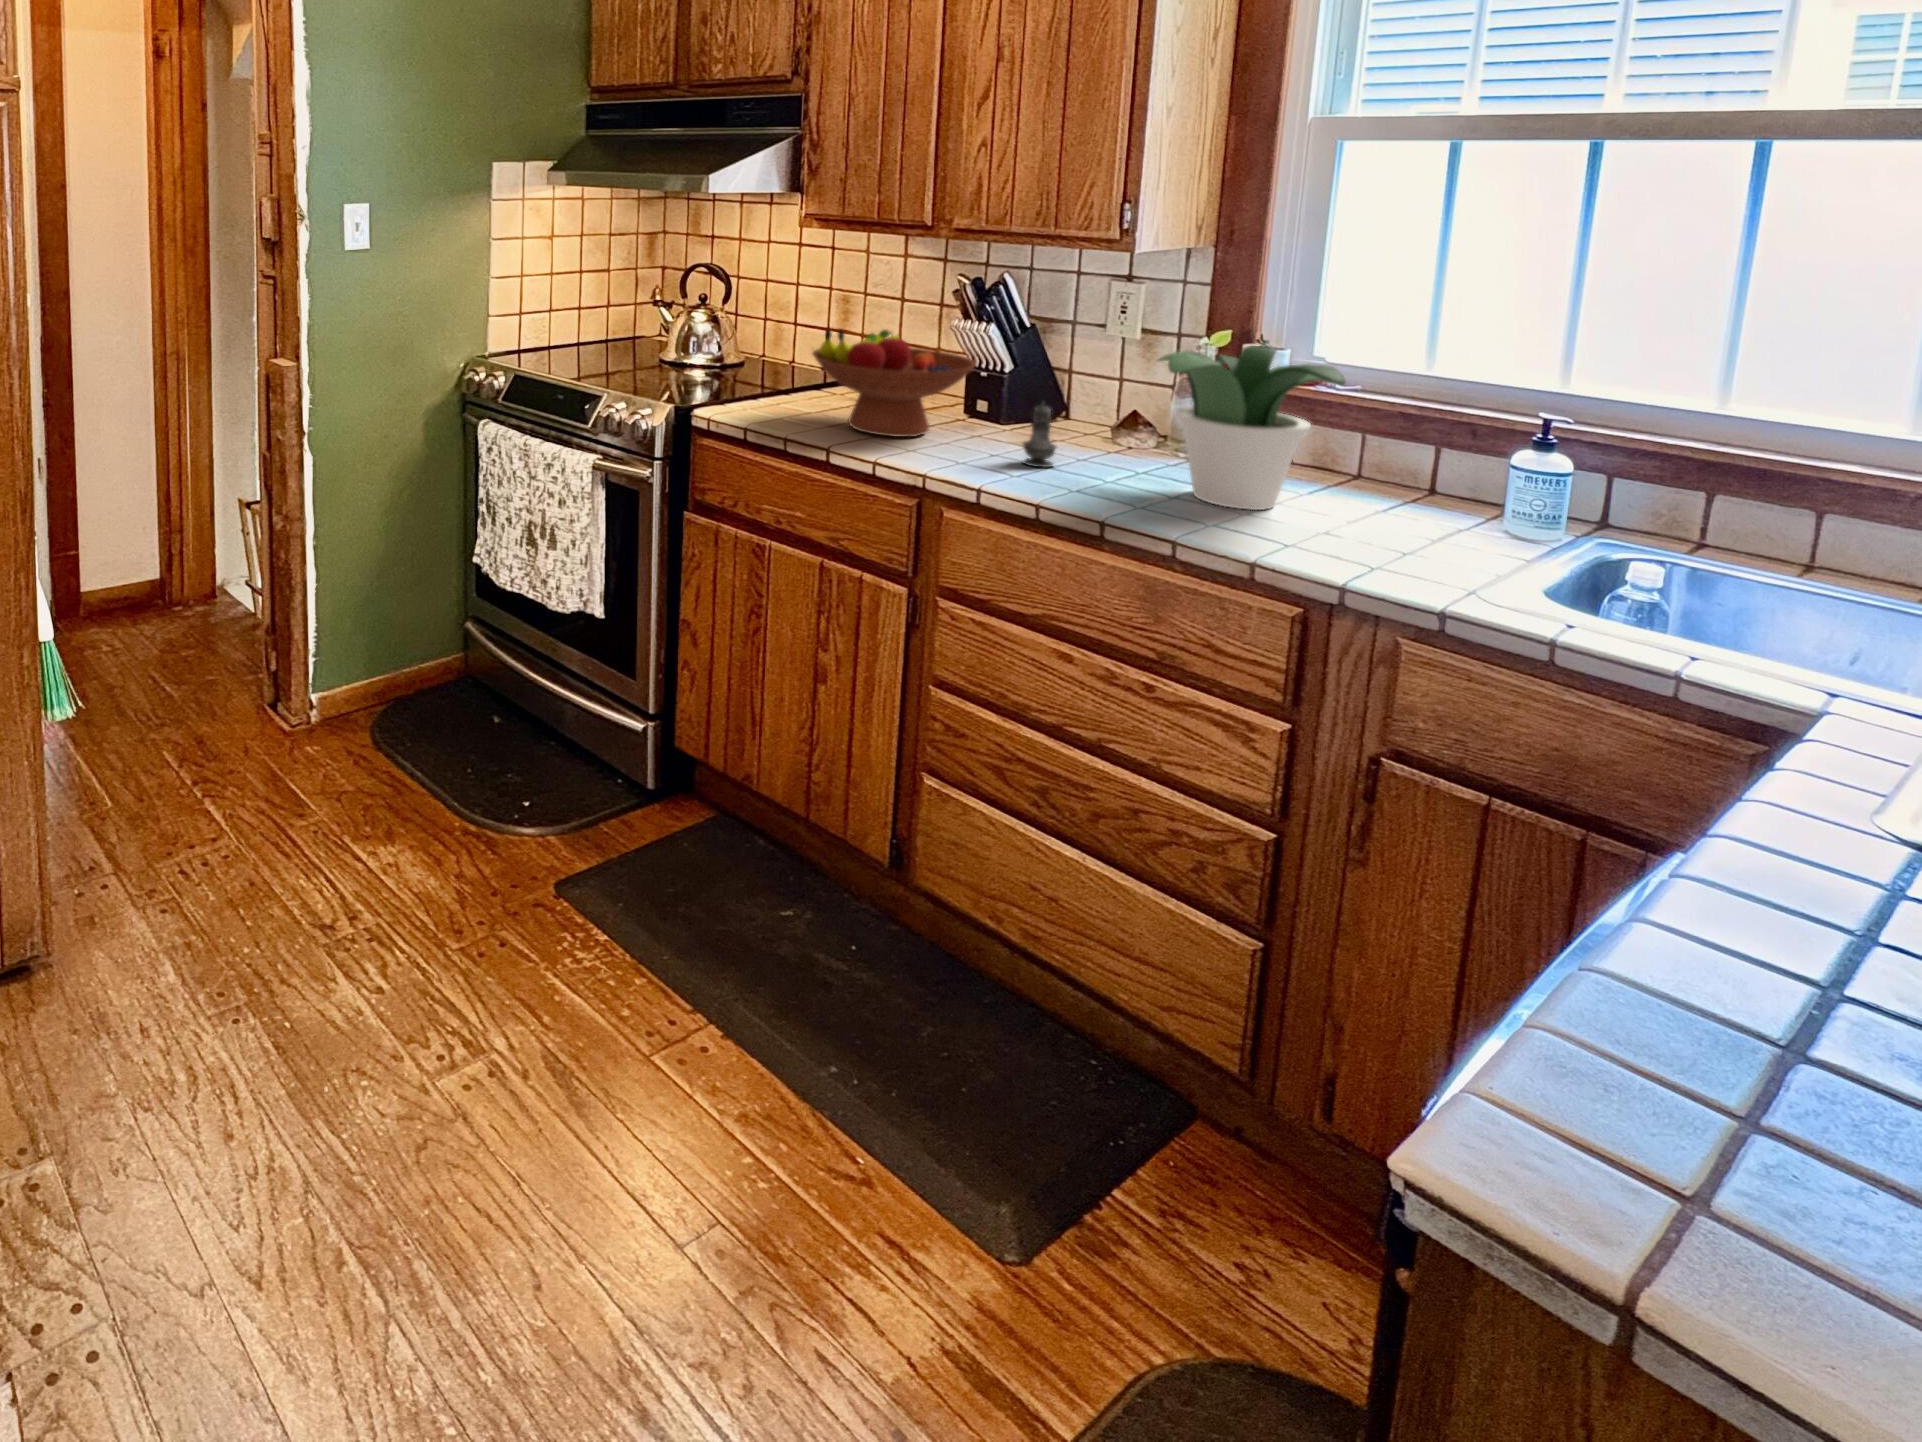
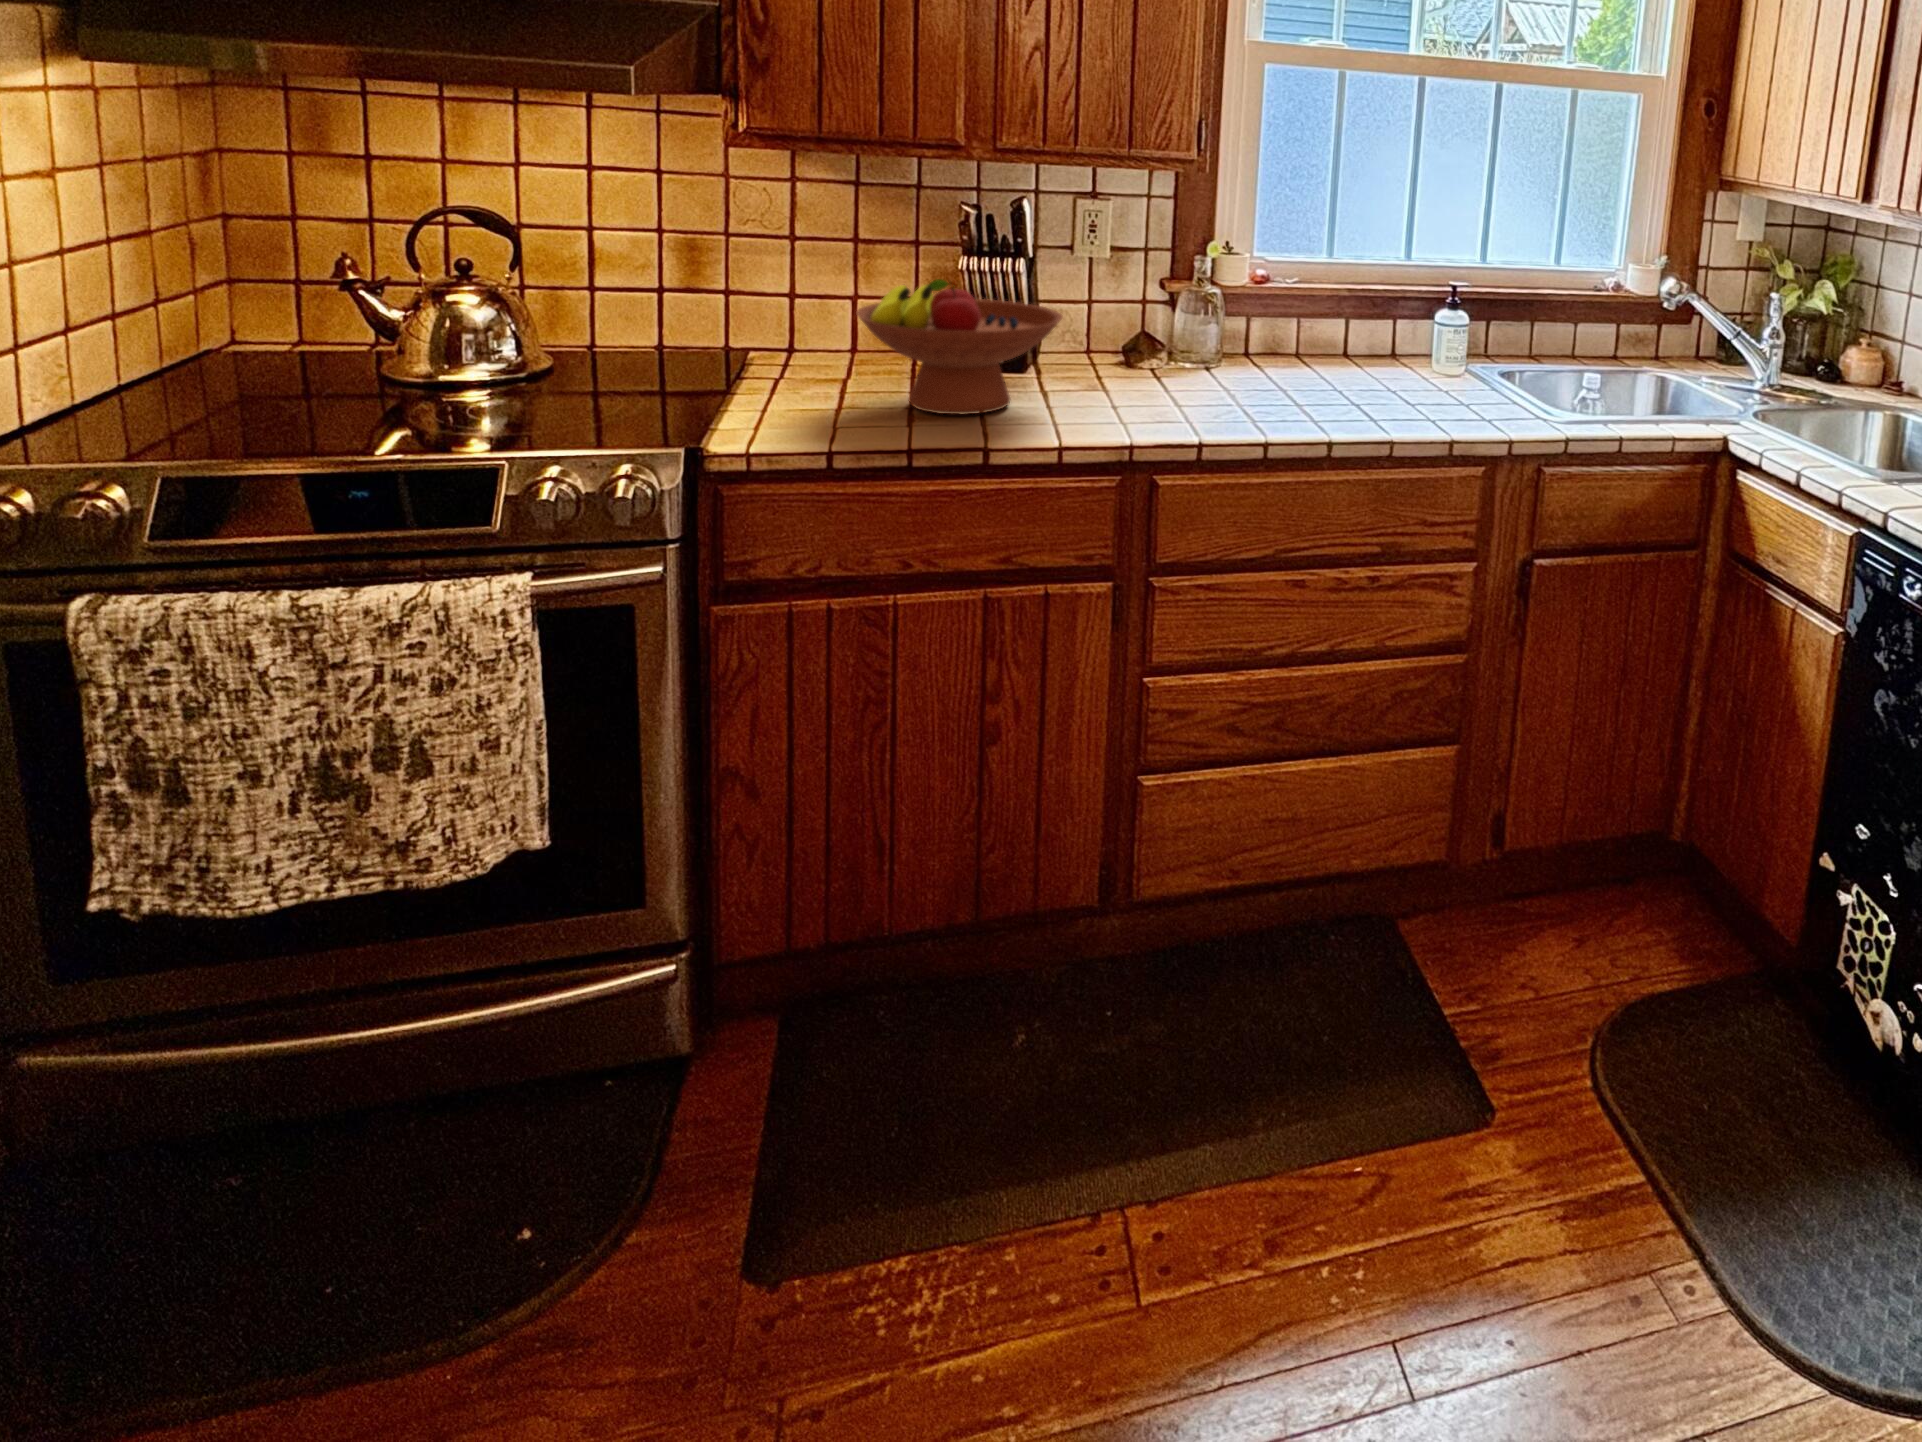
potted plant: present [1158,346,1345,510] -> none [1239,255,1420,402]
salt shaker: present [1023,402,1057,467] -> none [1140,335,1174,407]

